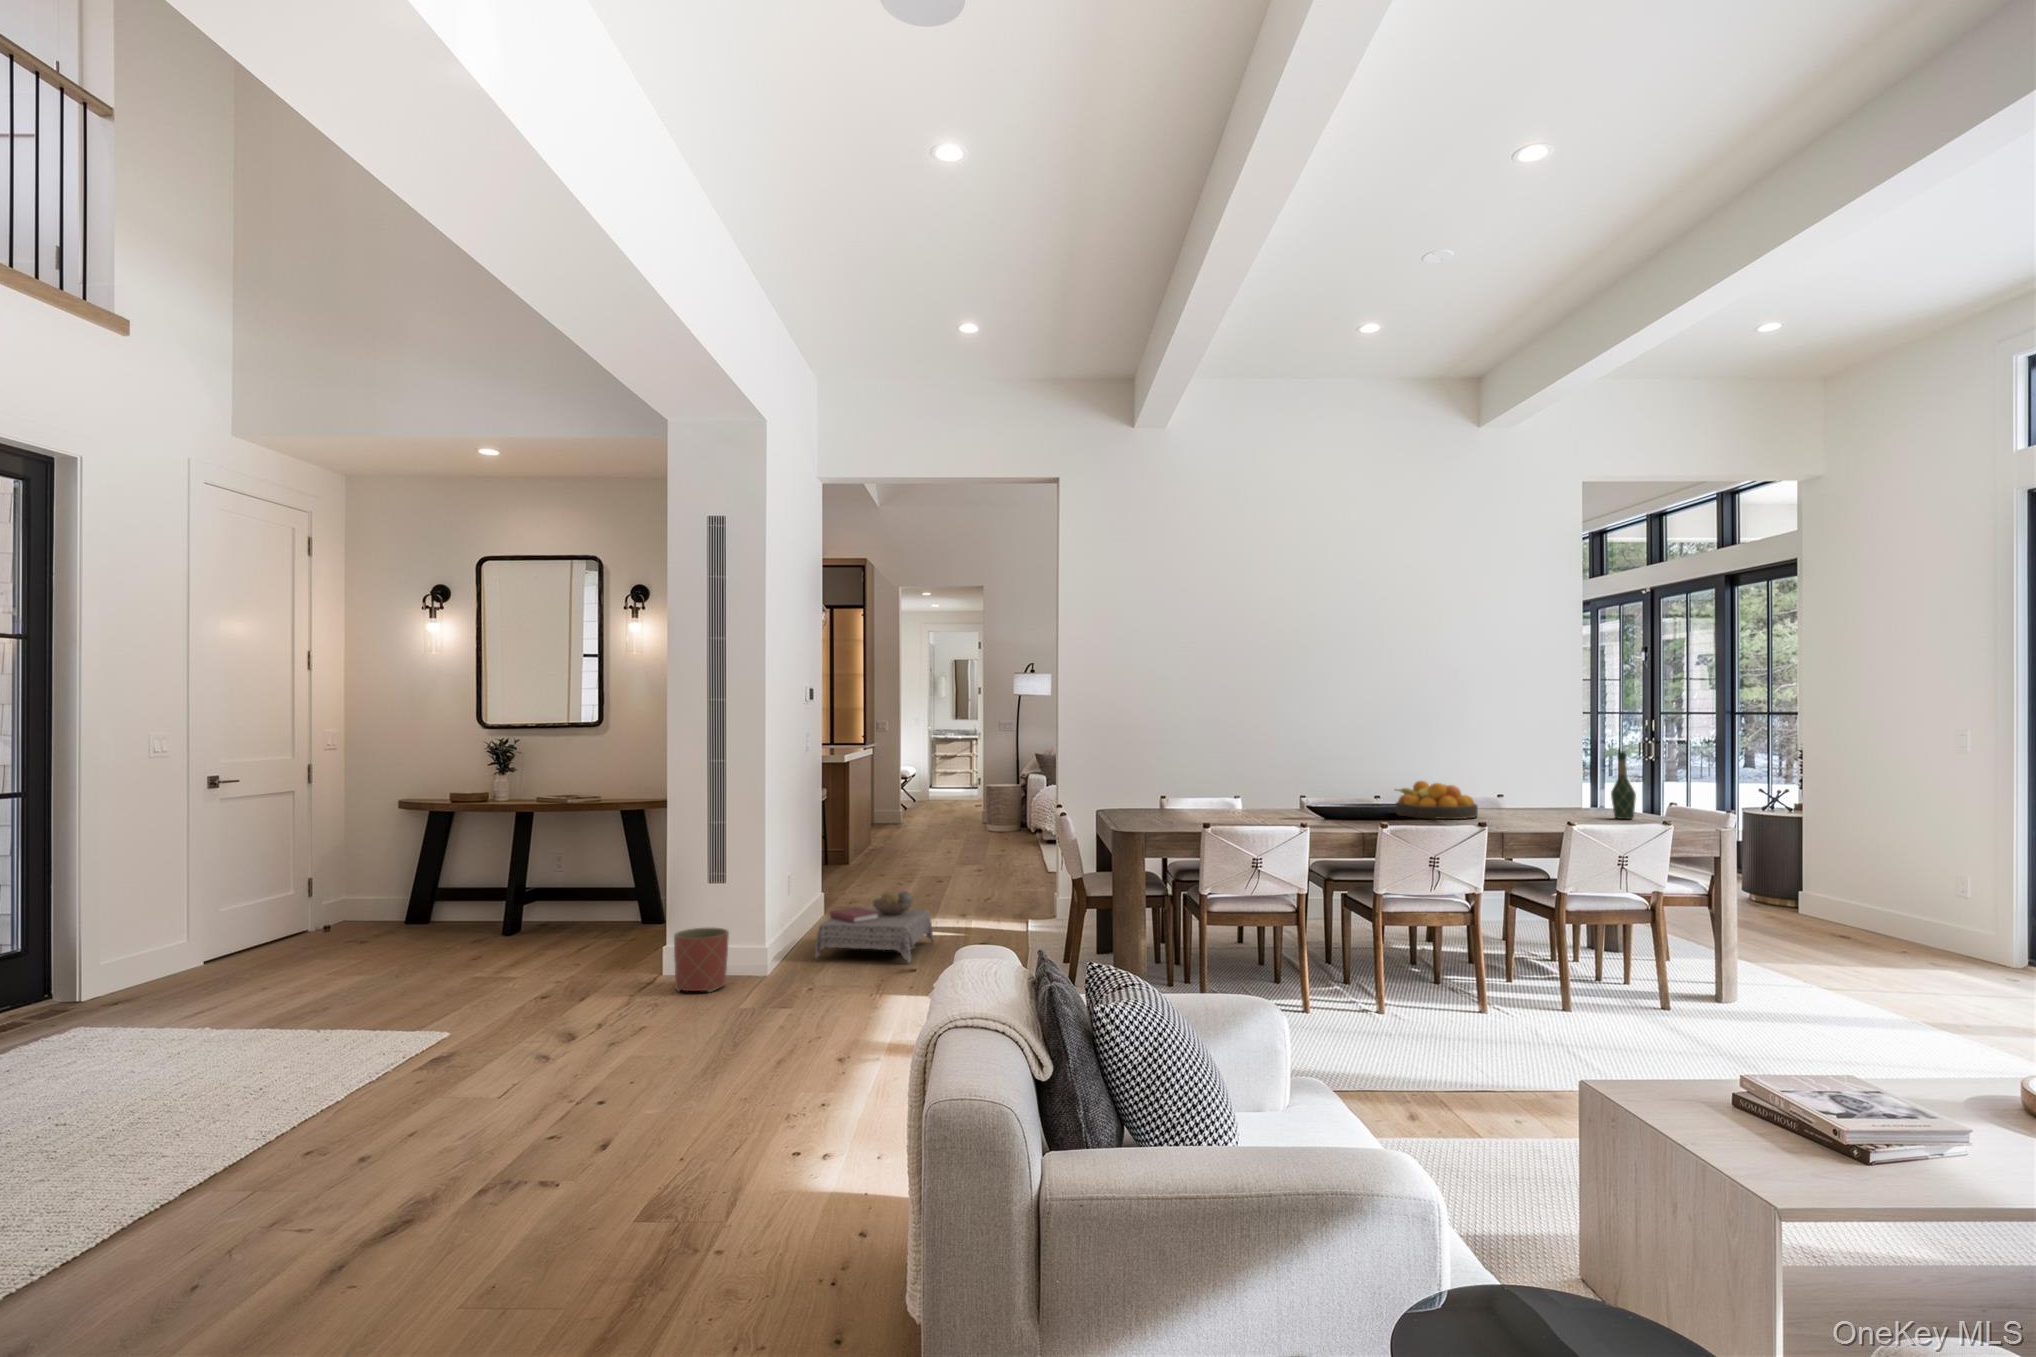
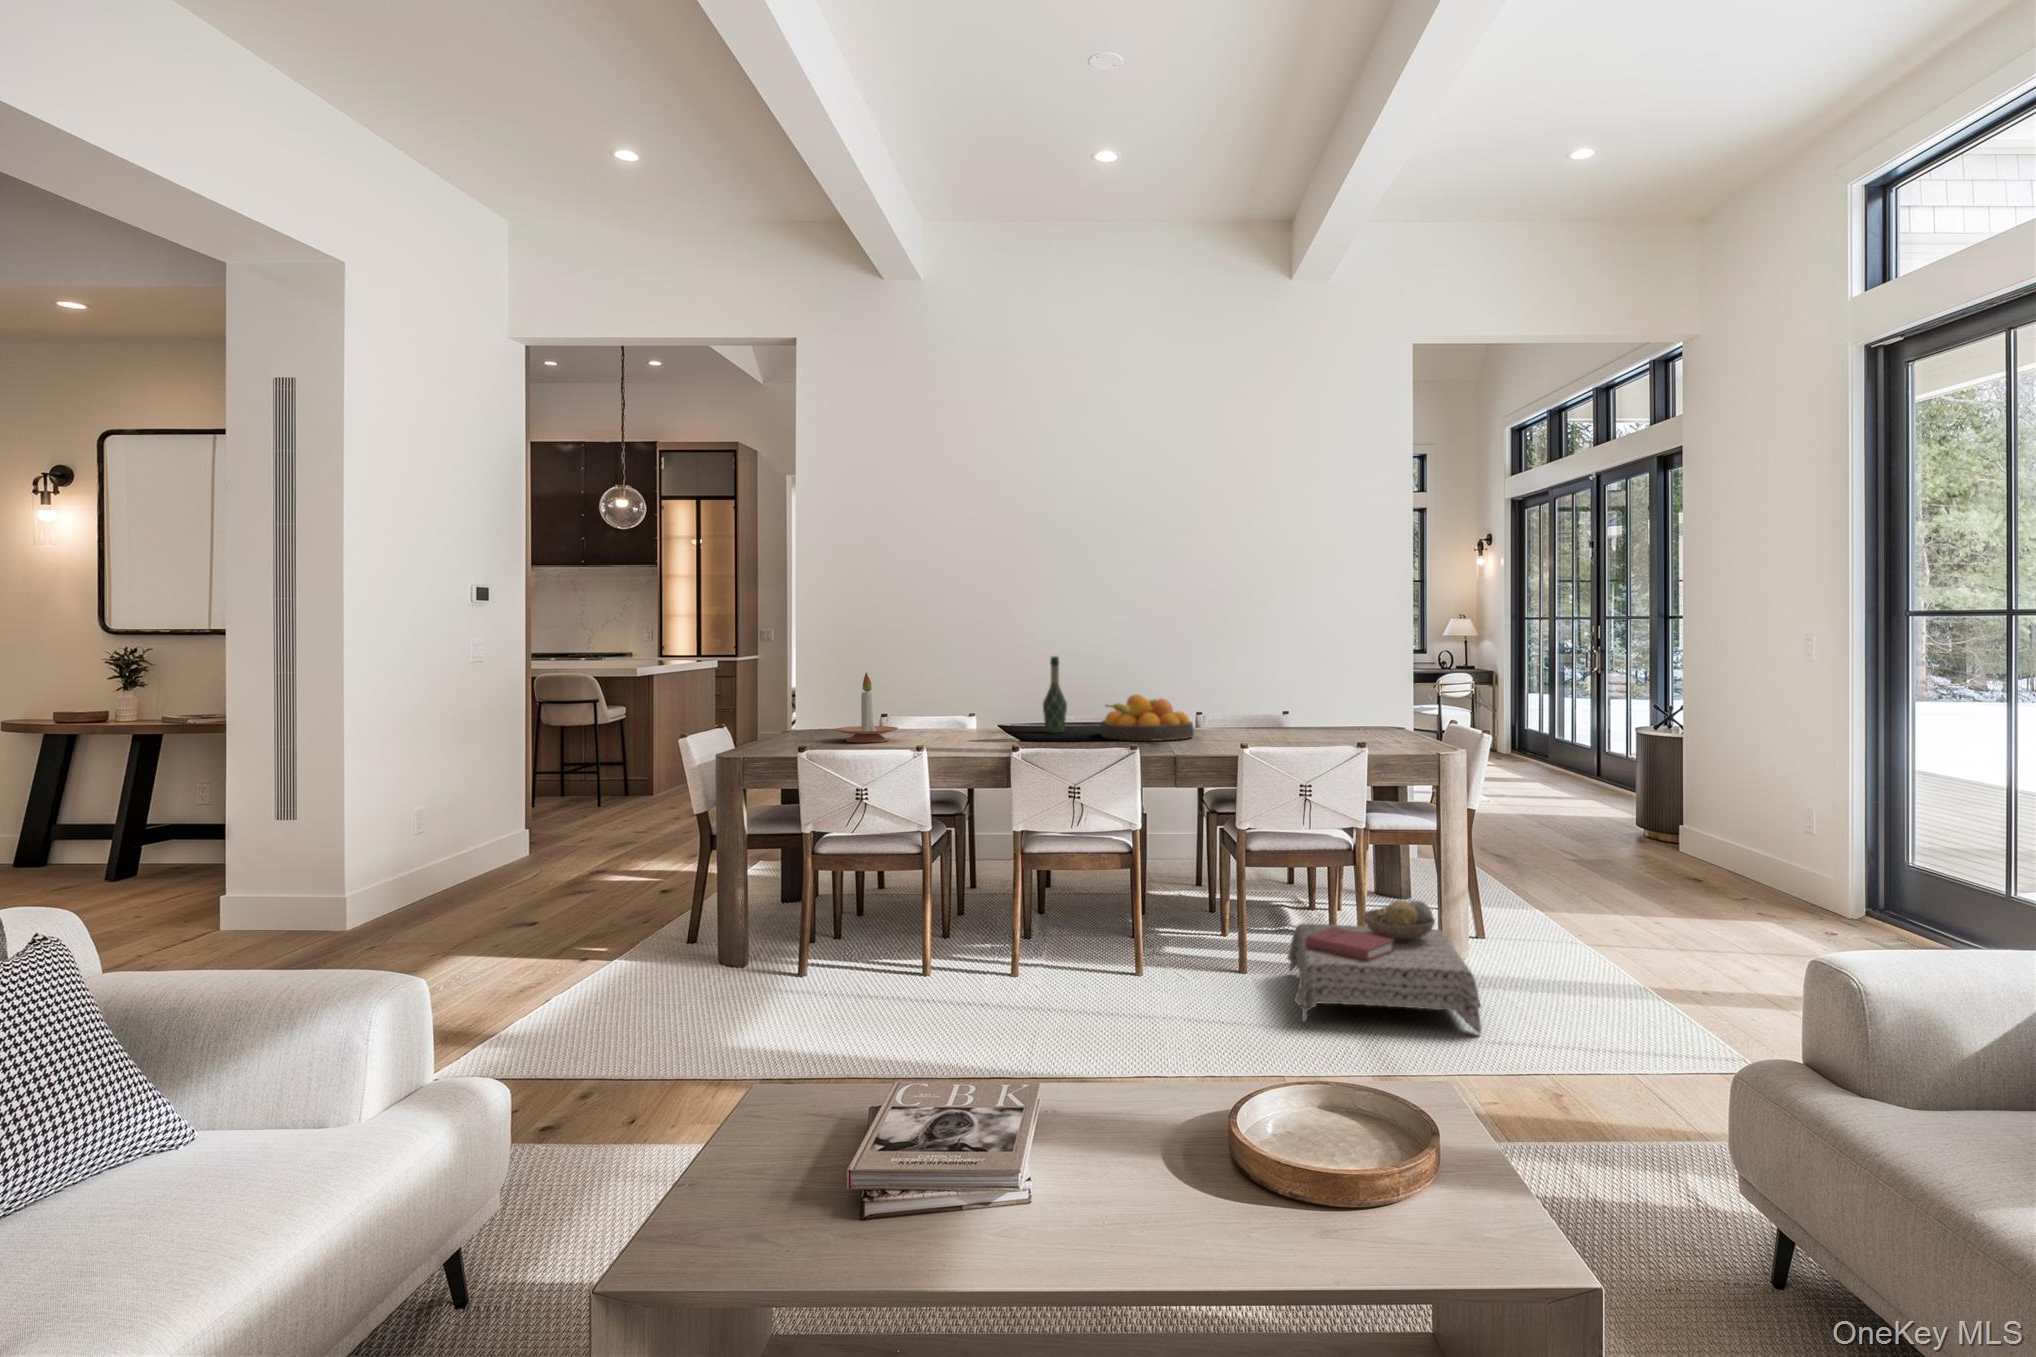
wine bottle: present [1611,752,1636,819] -> present [1043,656,1067,733]
candle holder: none [1193,763,1246,821] -> present [835,673,898,742]
ottoman: present [815,890,933,963] -> present [1287,900,1482,1034]
planter: present [674,928,729,992] -> none [216,867,290,942]

